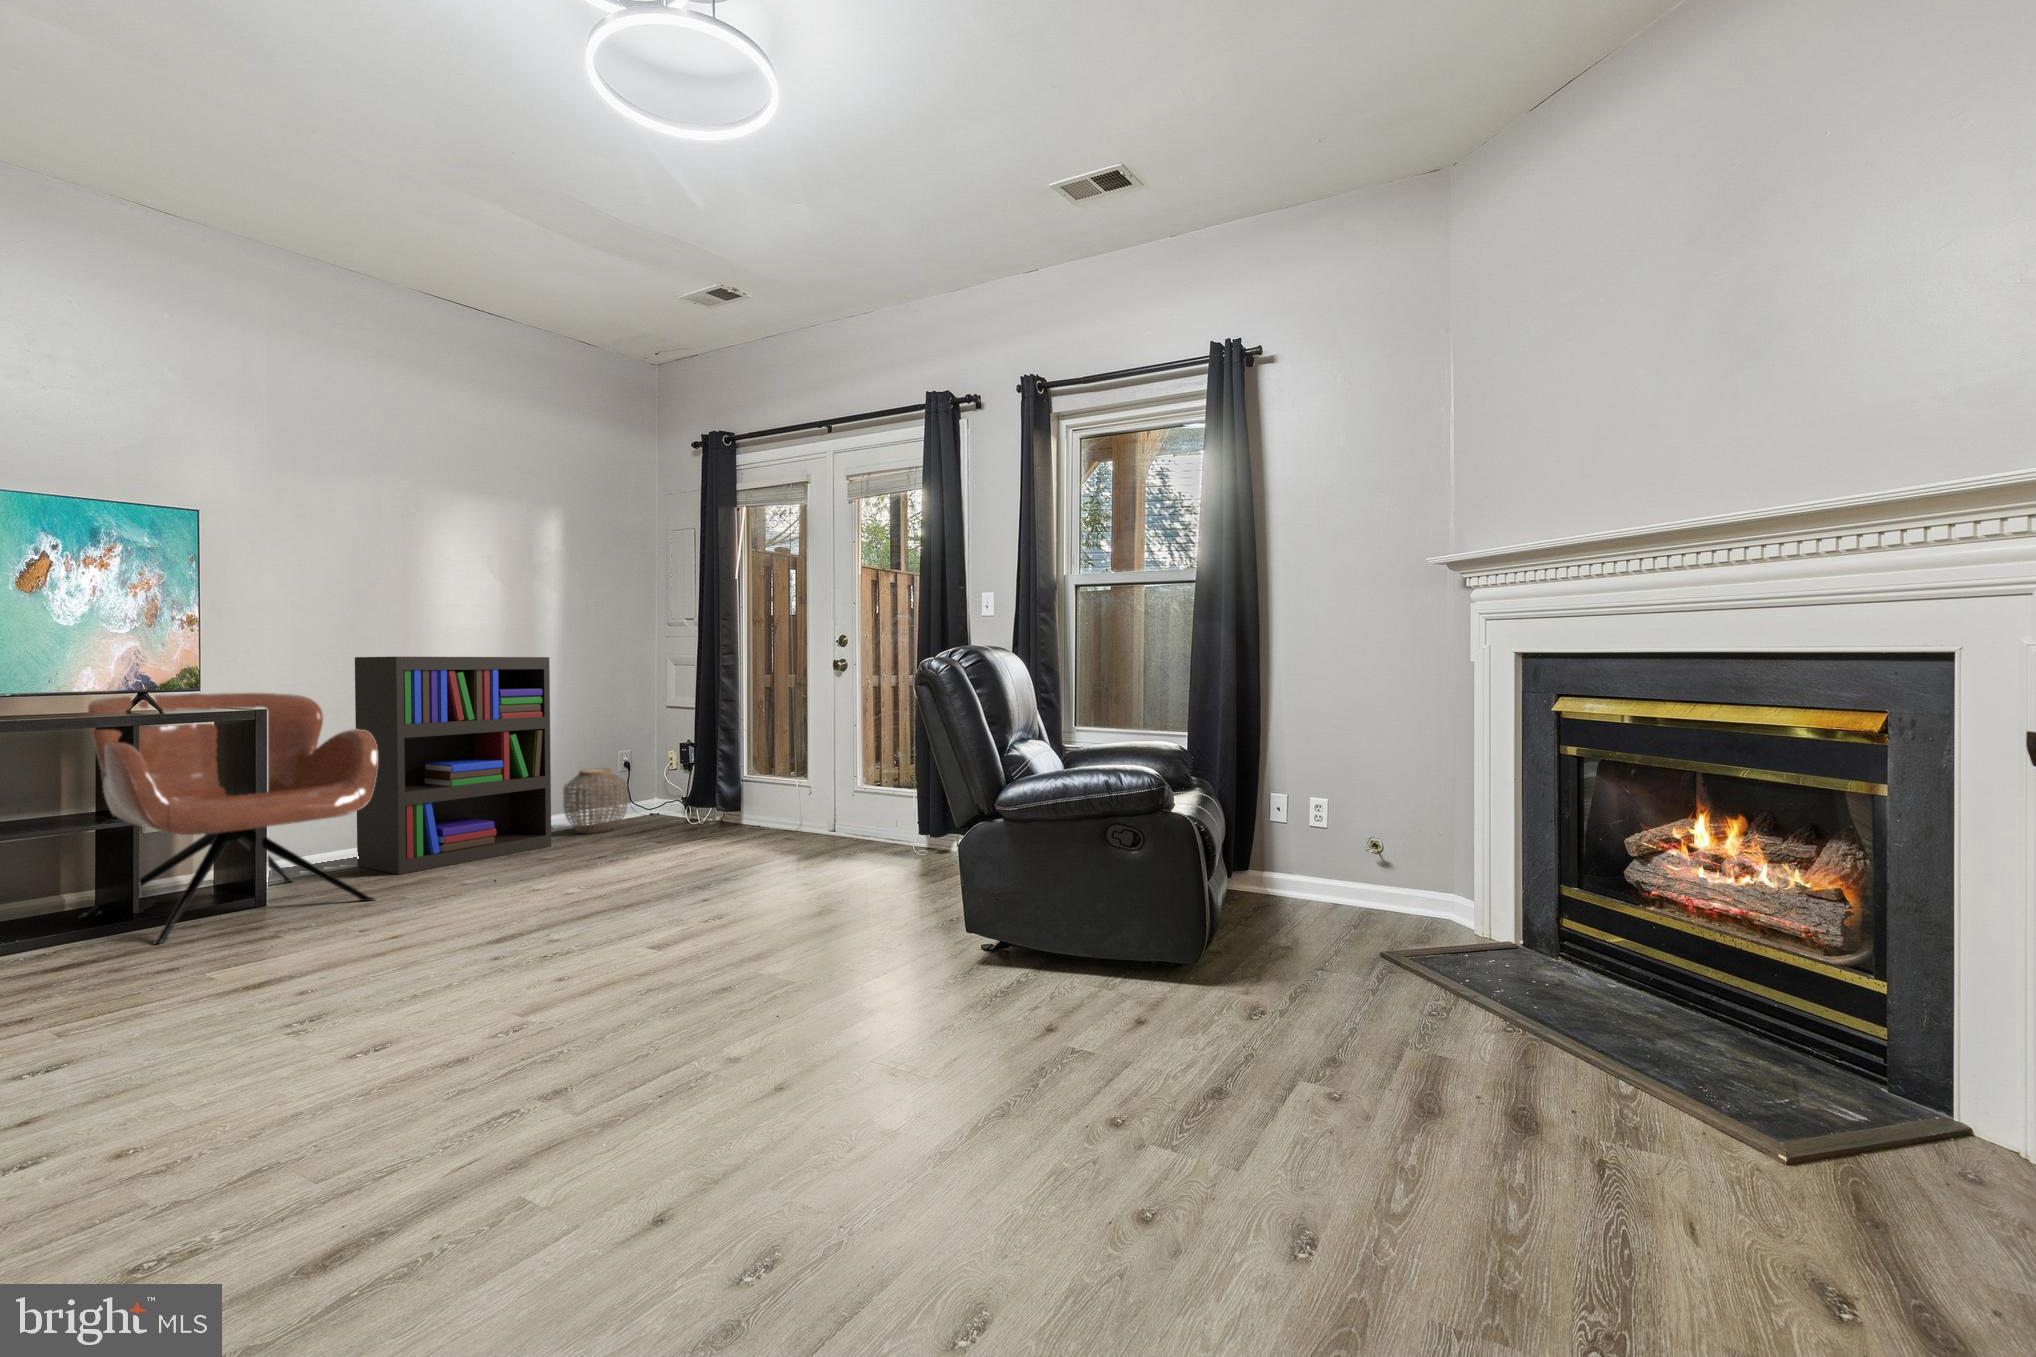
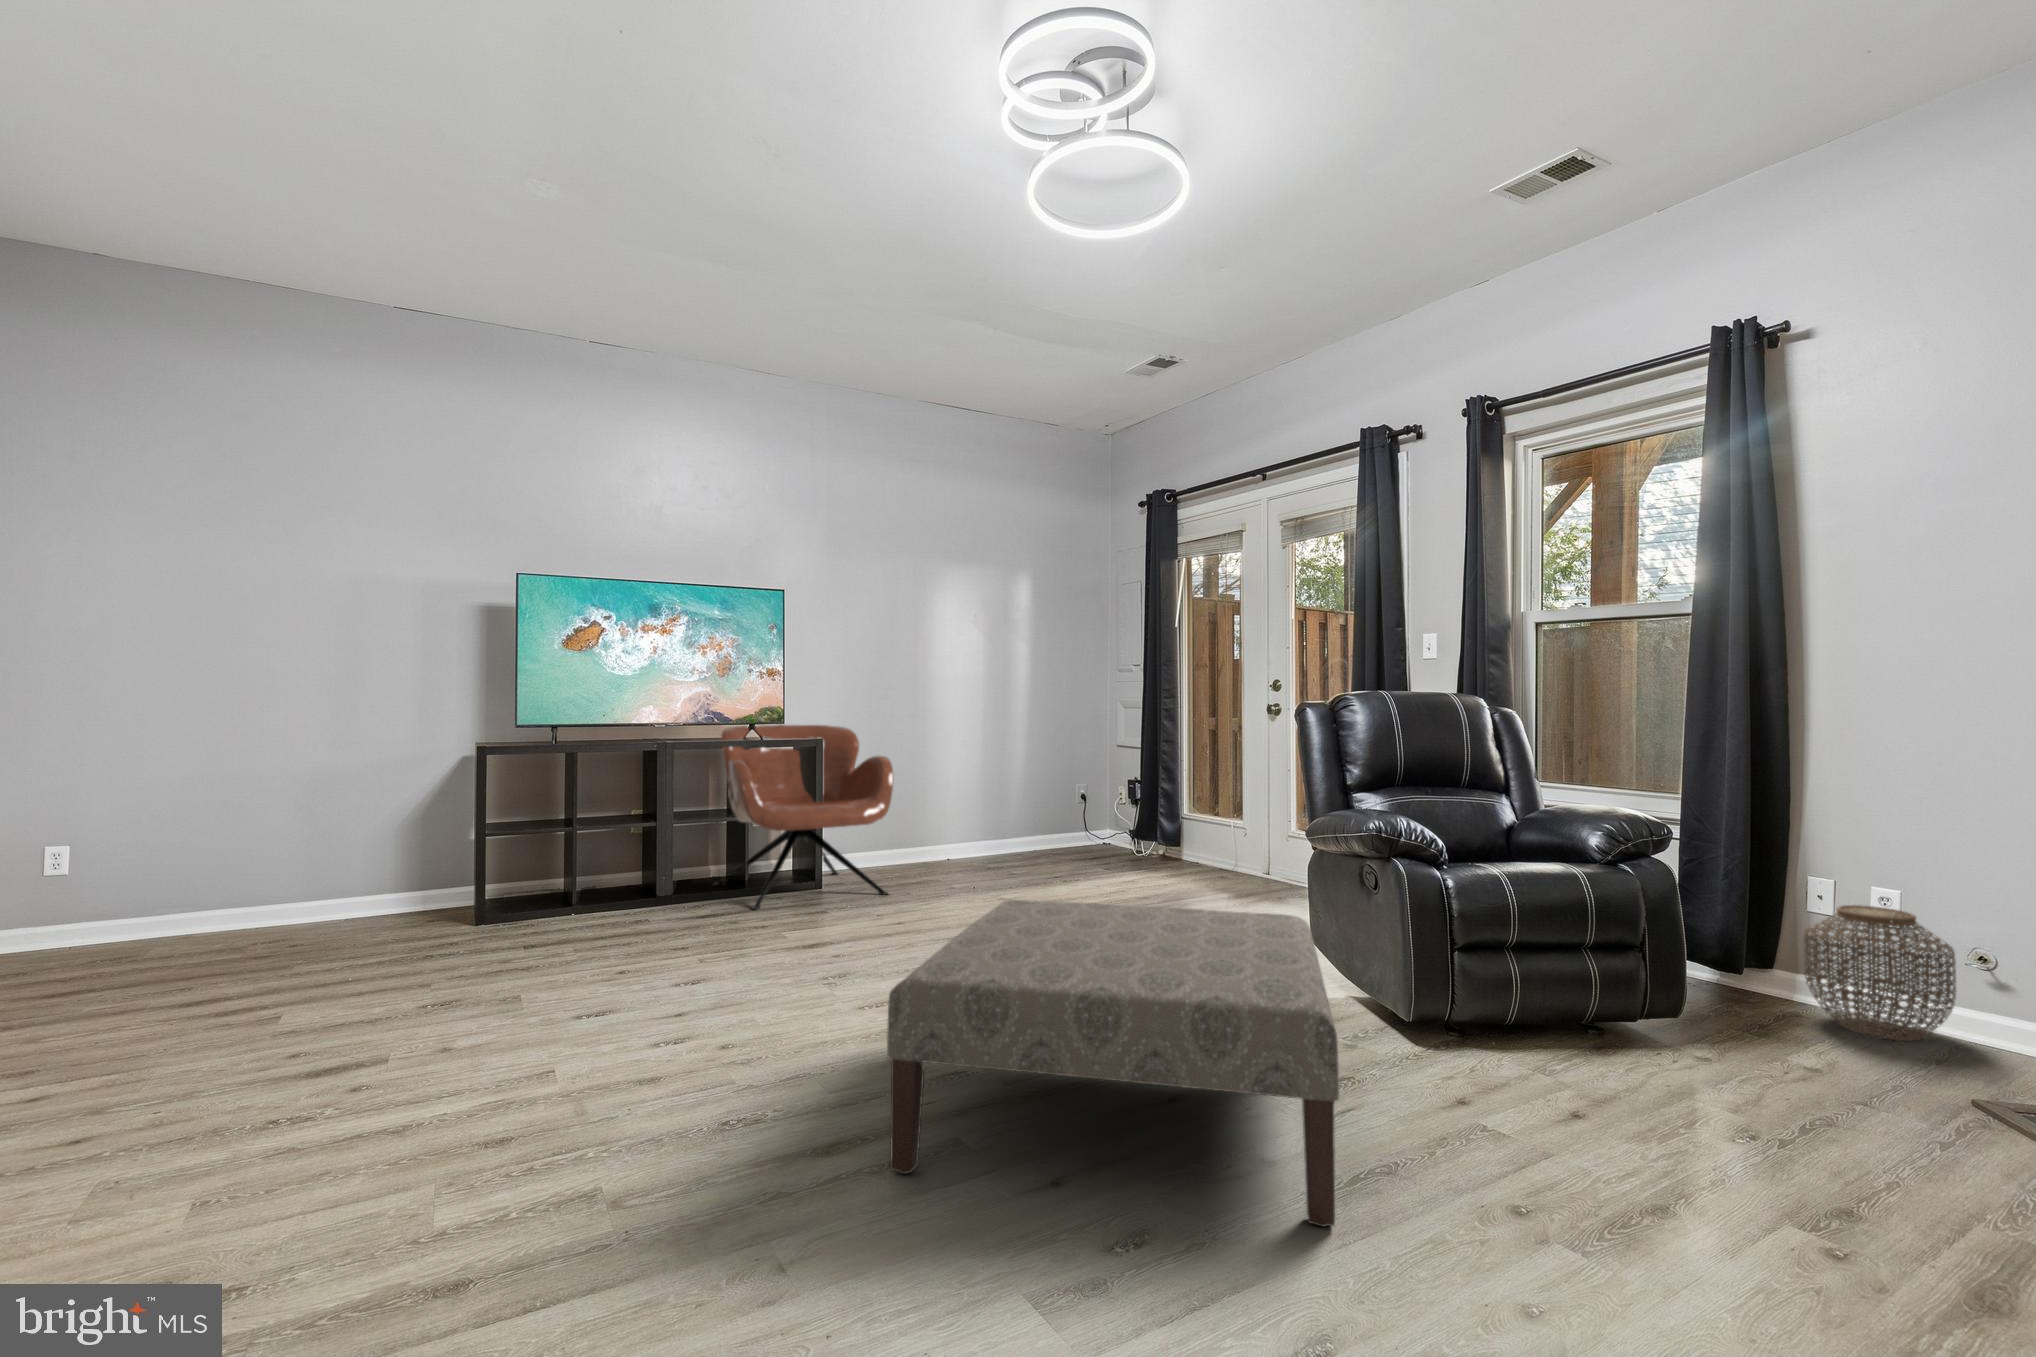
bookshelf: present [355,657,551,874] -> none [880,697,1021,876]
woven basket: present [563,768,628,833] -> present [1804,905,1956,1041]
ottoman: none [417,874,973,1267] -> present [887,900,1339,1227]

